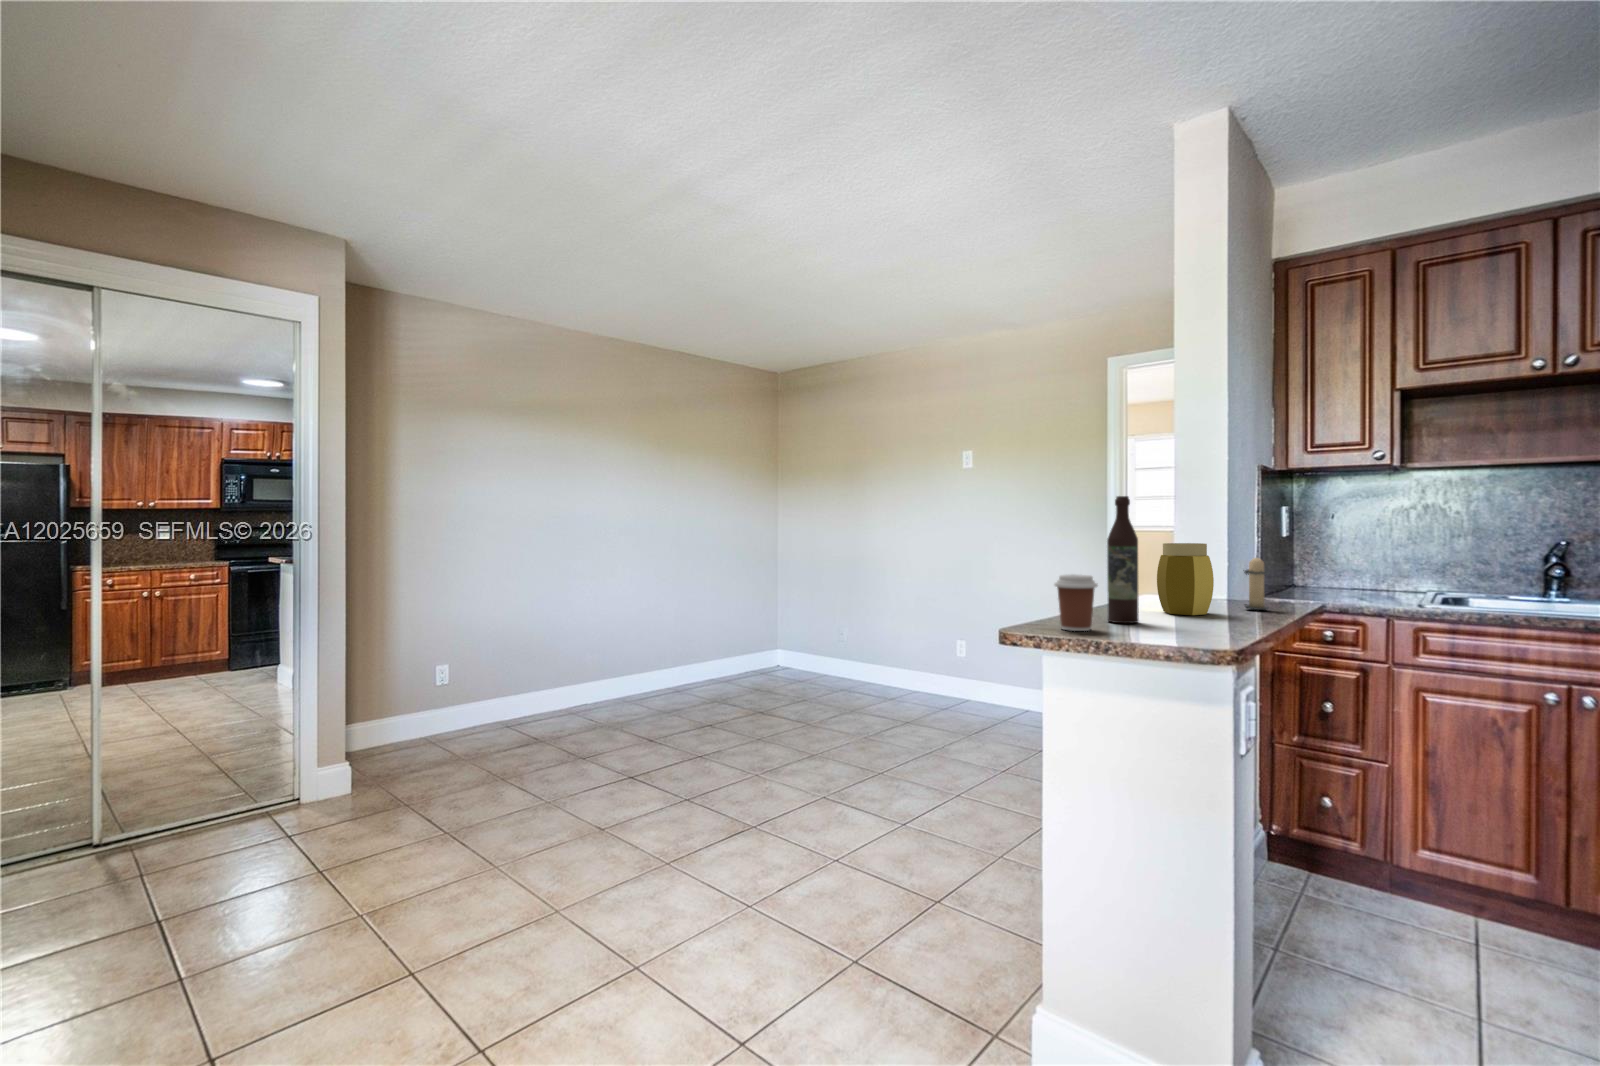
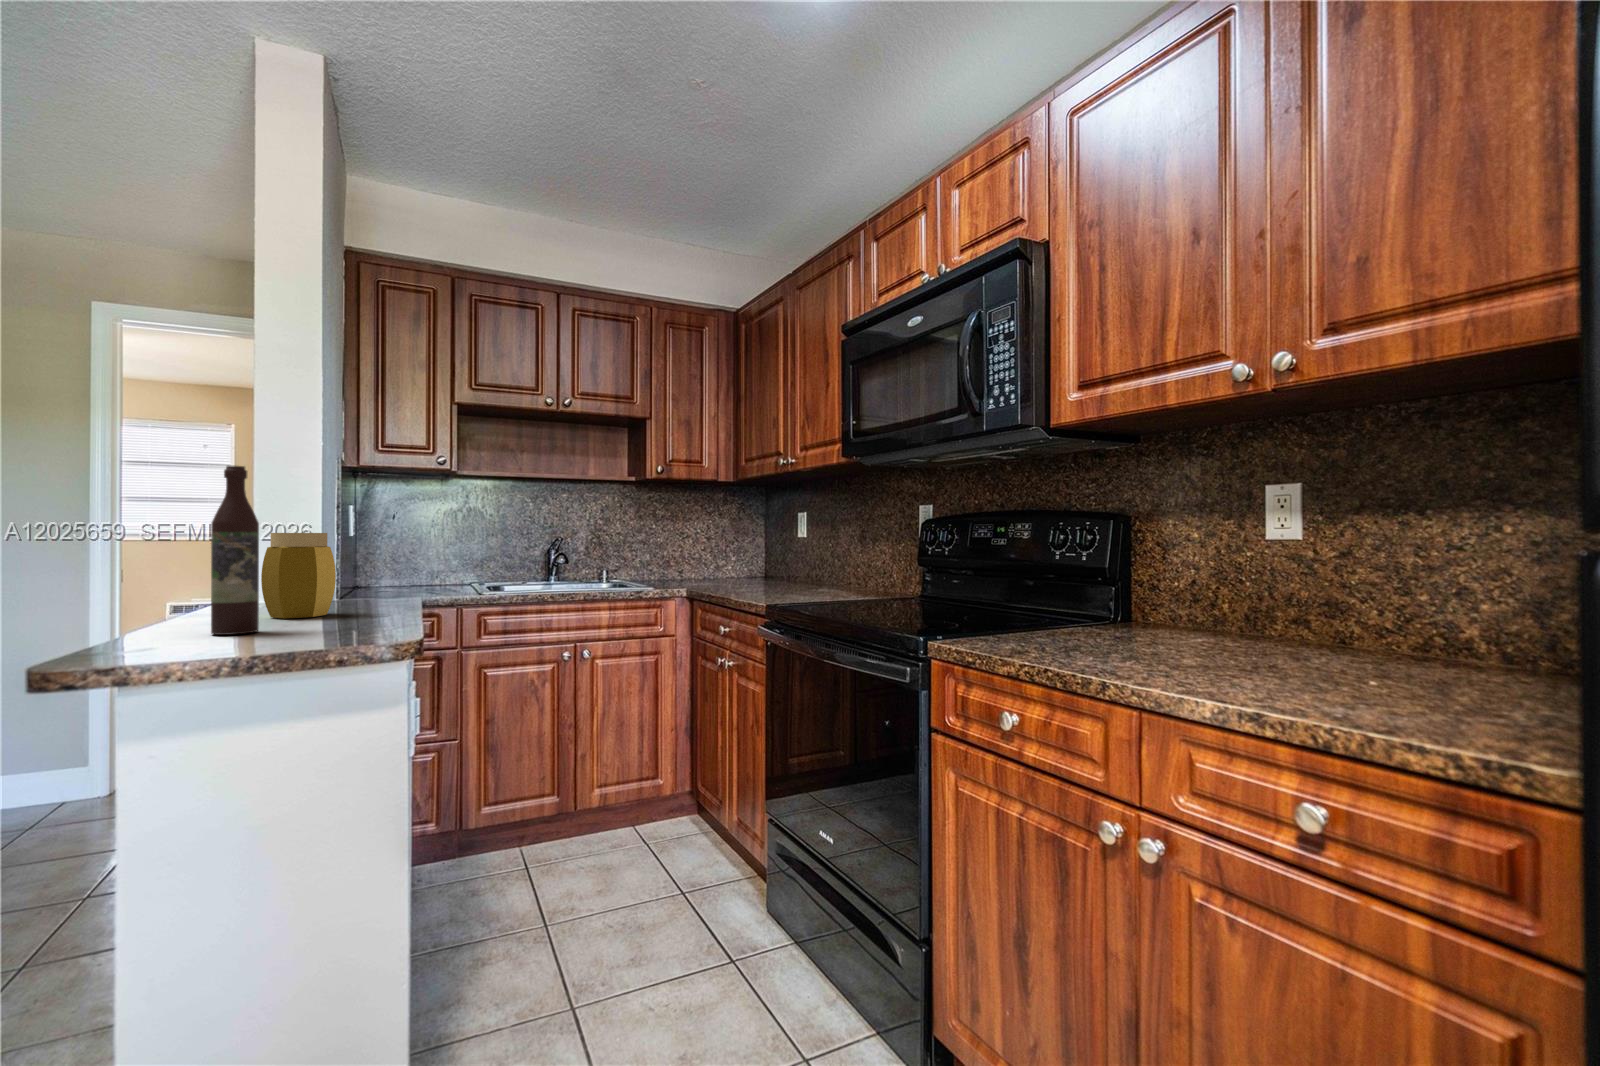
candle: present [1243,557,1269,610] -> none [354,545,388,607]
coffee cup: present [1054,574,1098,631] -> none [138,570,215,652]

